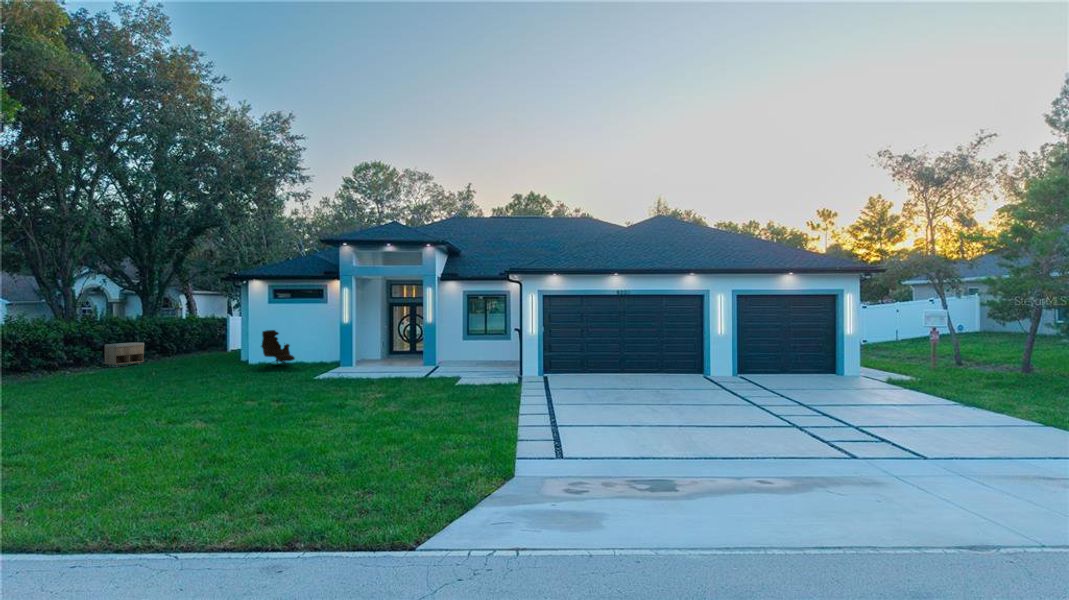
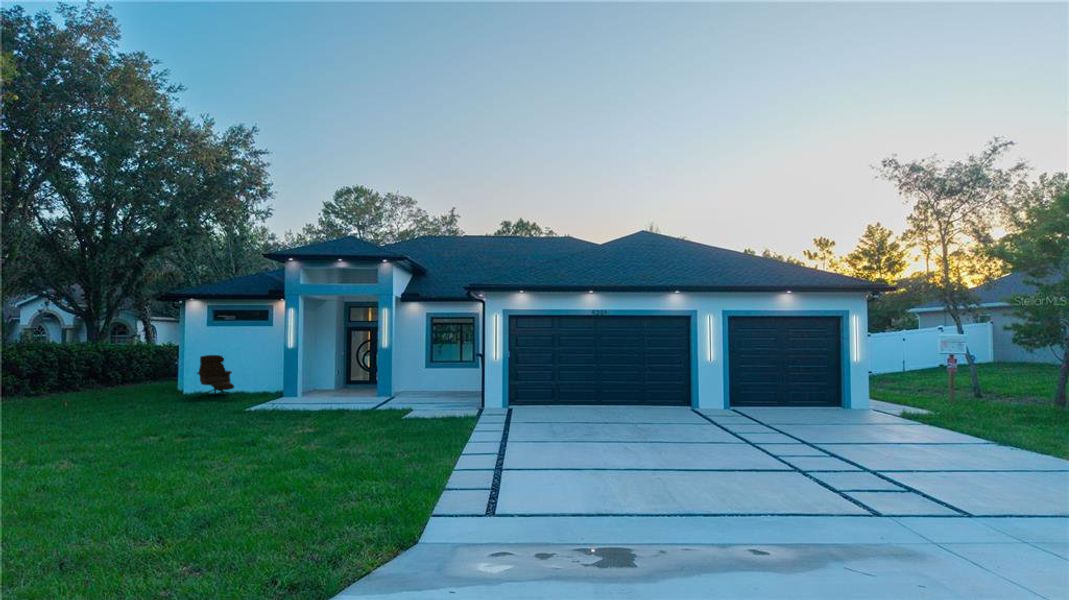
storage bench: present [105,342,144,367] -> none [21,368,70,395]

